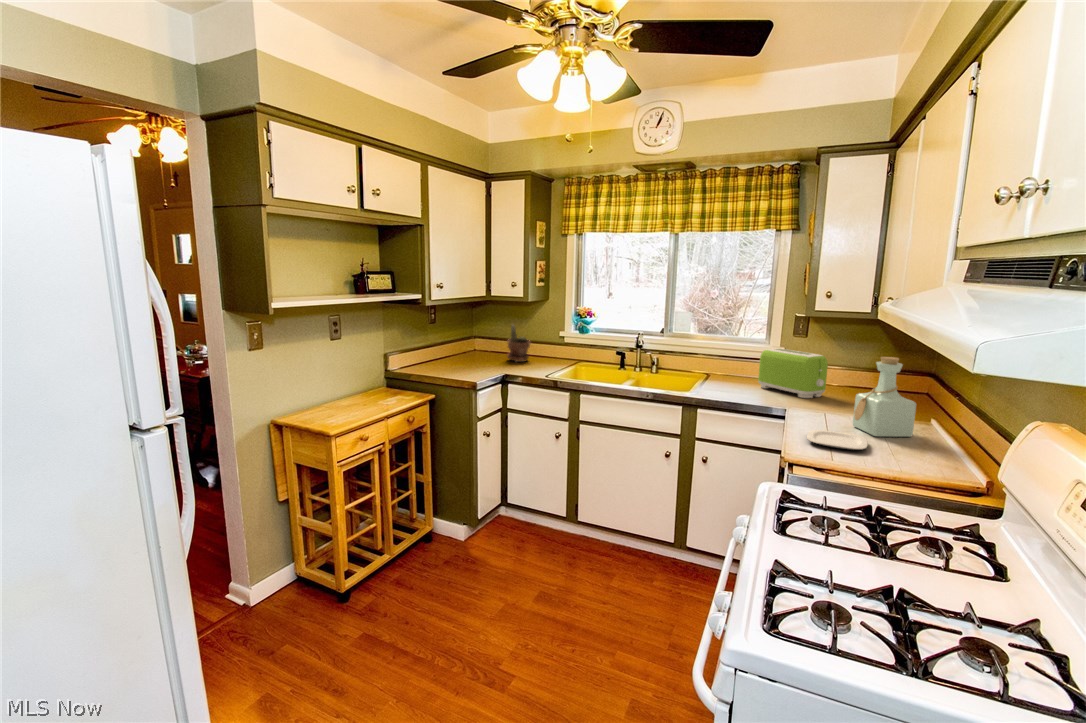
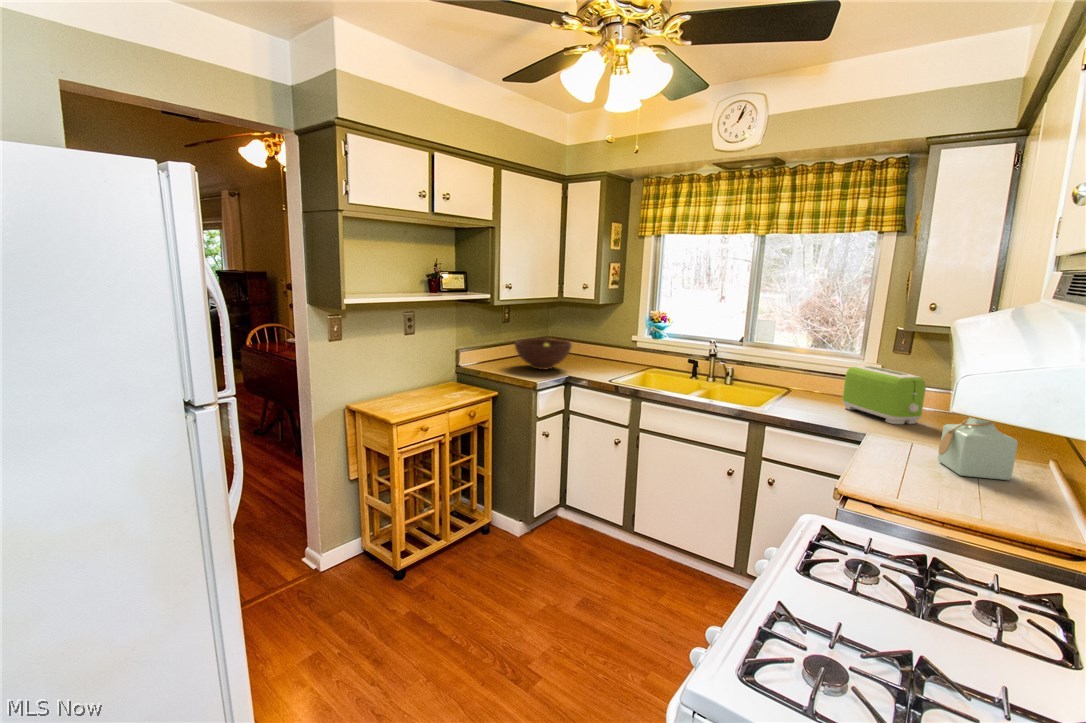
potted plant: present [507,325,530,362] -> none [576,326,601,364]
fruit bowl: none [447,338,505,369] -> present [515,338,572,370]
plate: present [807,430,867,450] -> none [870,462,945,490]

